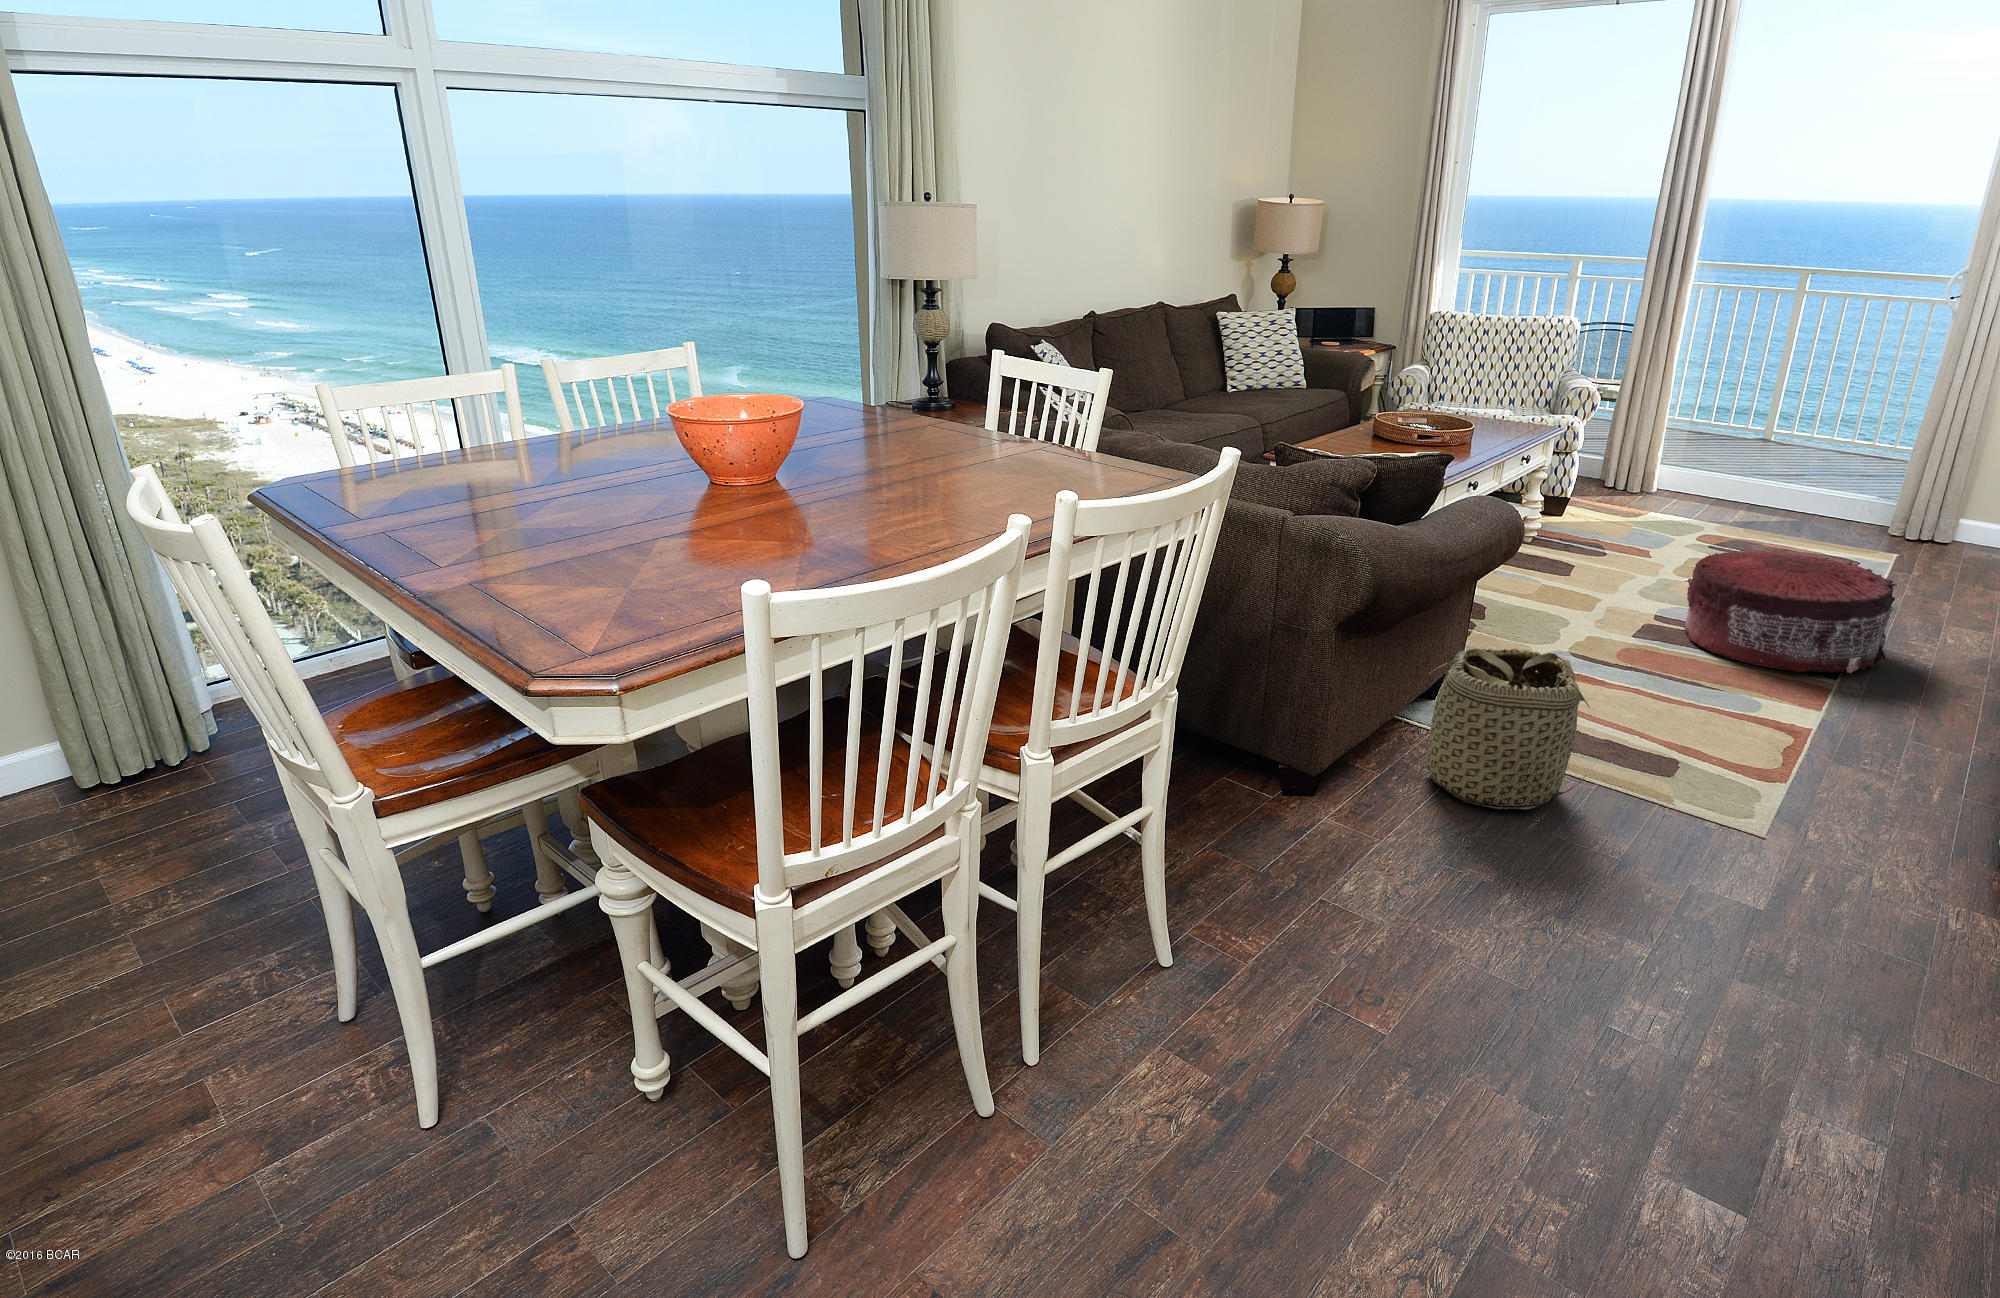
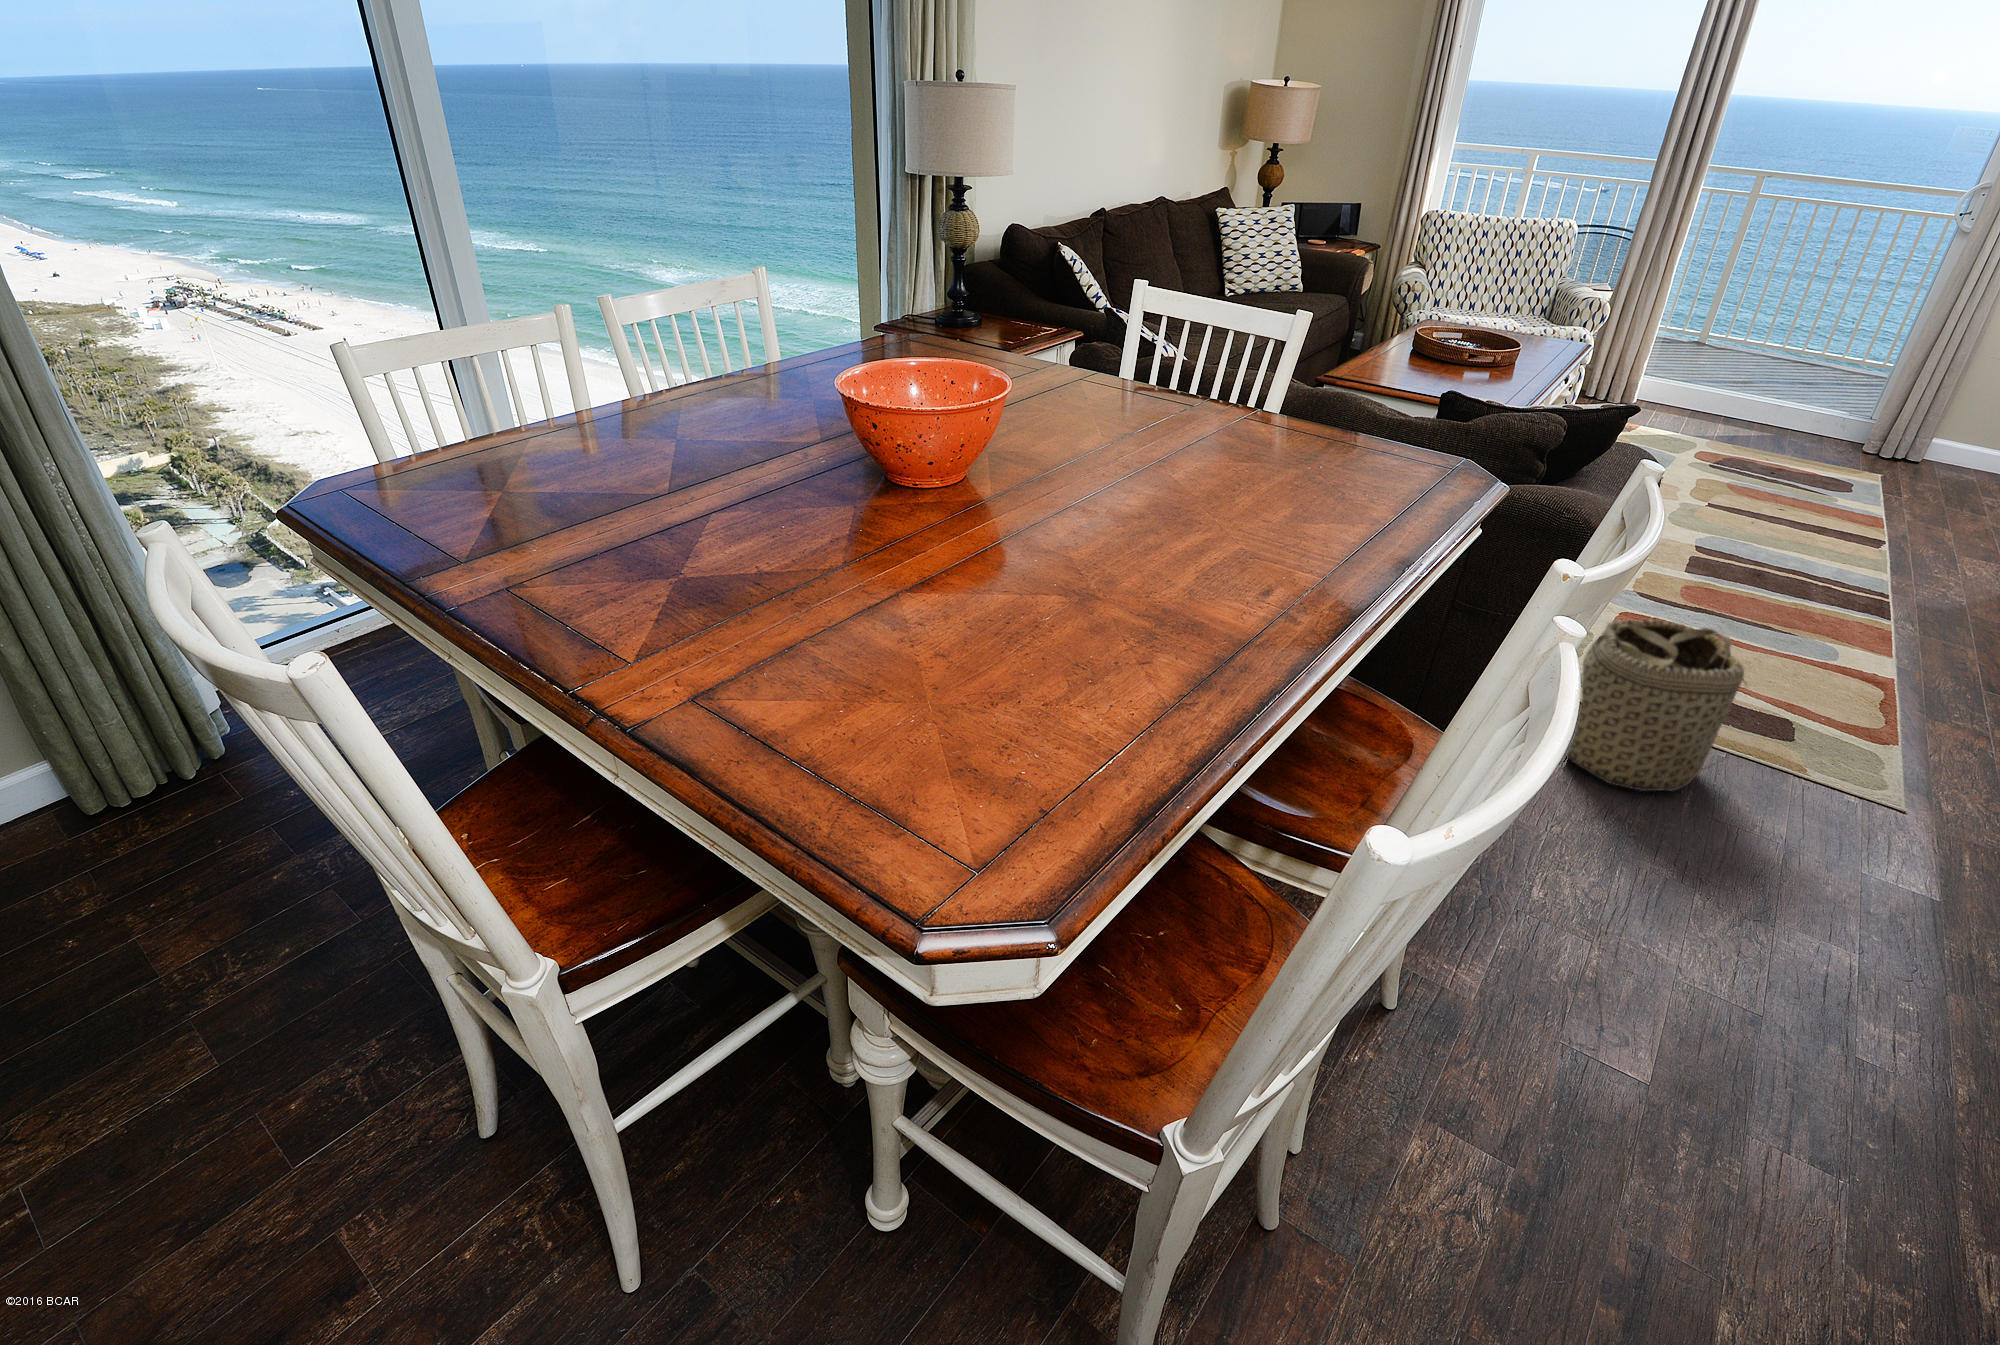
pouf: present [1684,549,1896,673] -> none [1727,482,1950,614]

